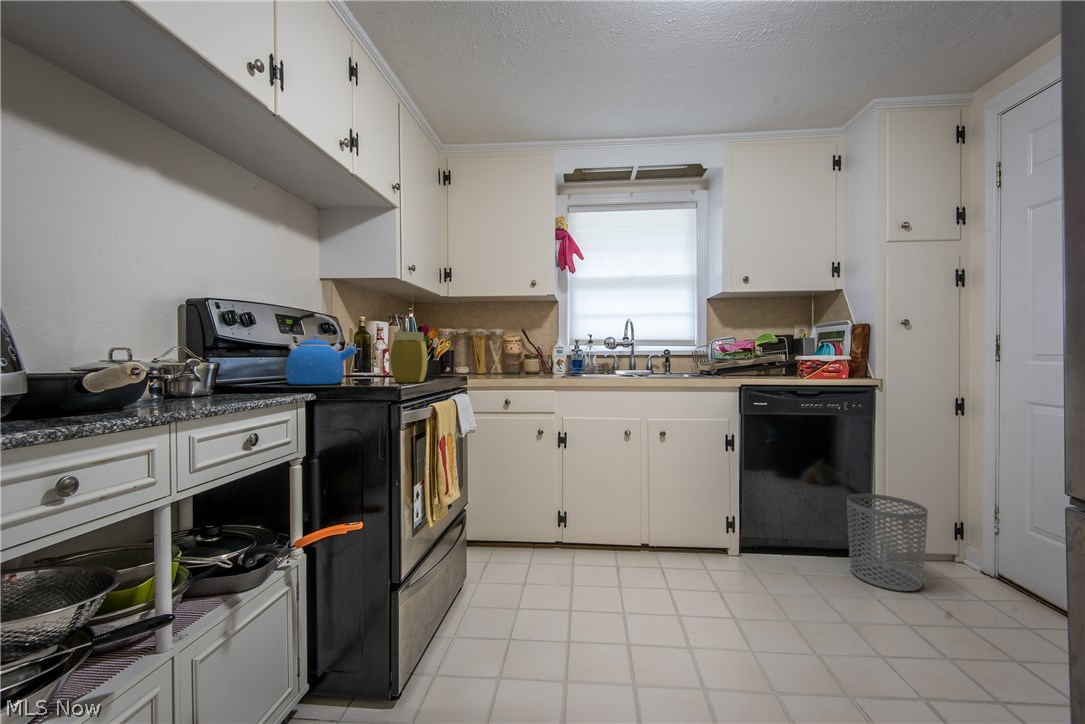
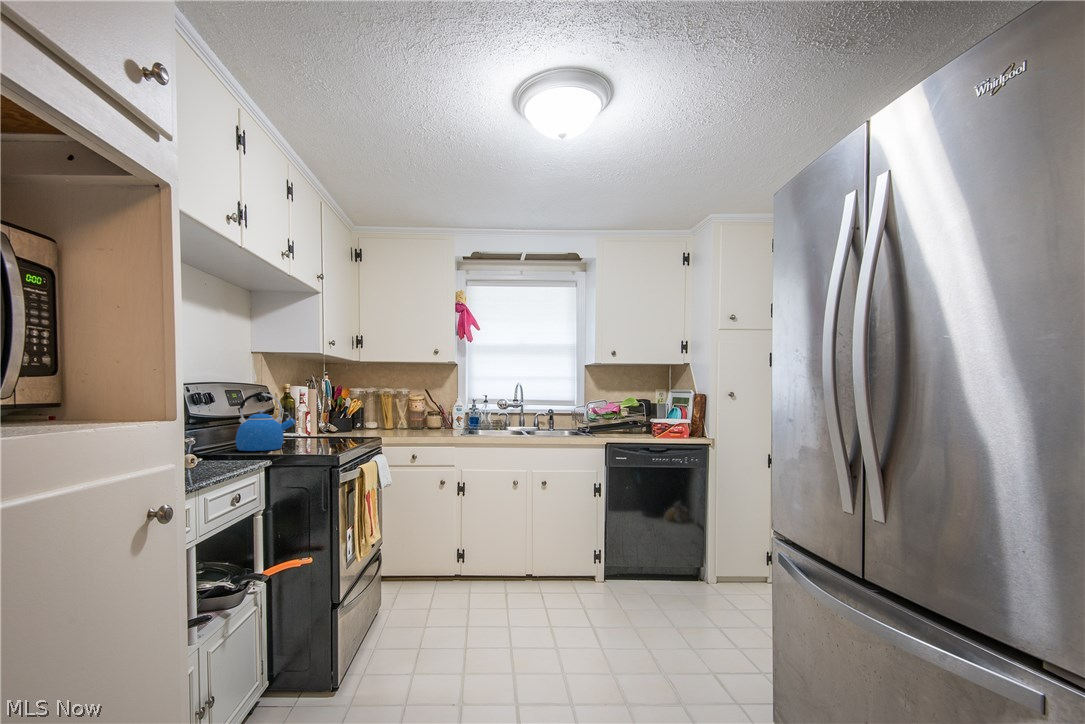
jar: present [391,332,428,383] -> none [324,407,354,448]
waste bin: present [847,494,928,591] -> none [680,525,730,596]

